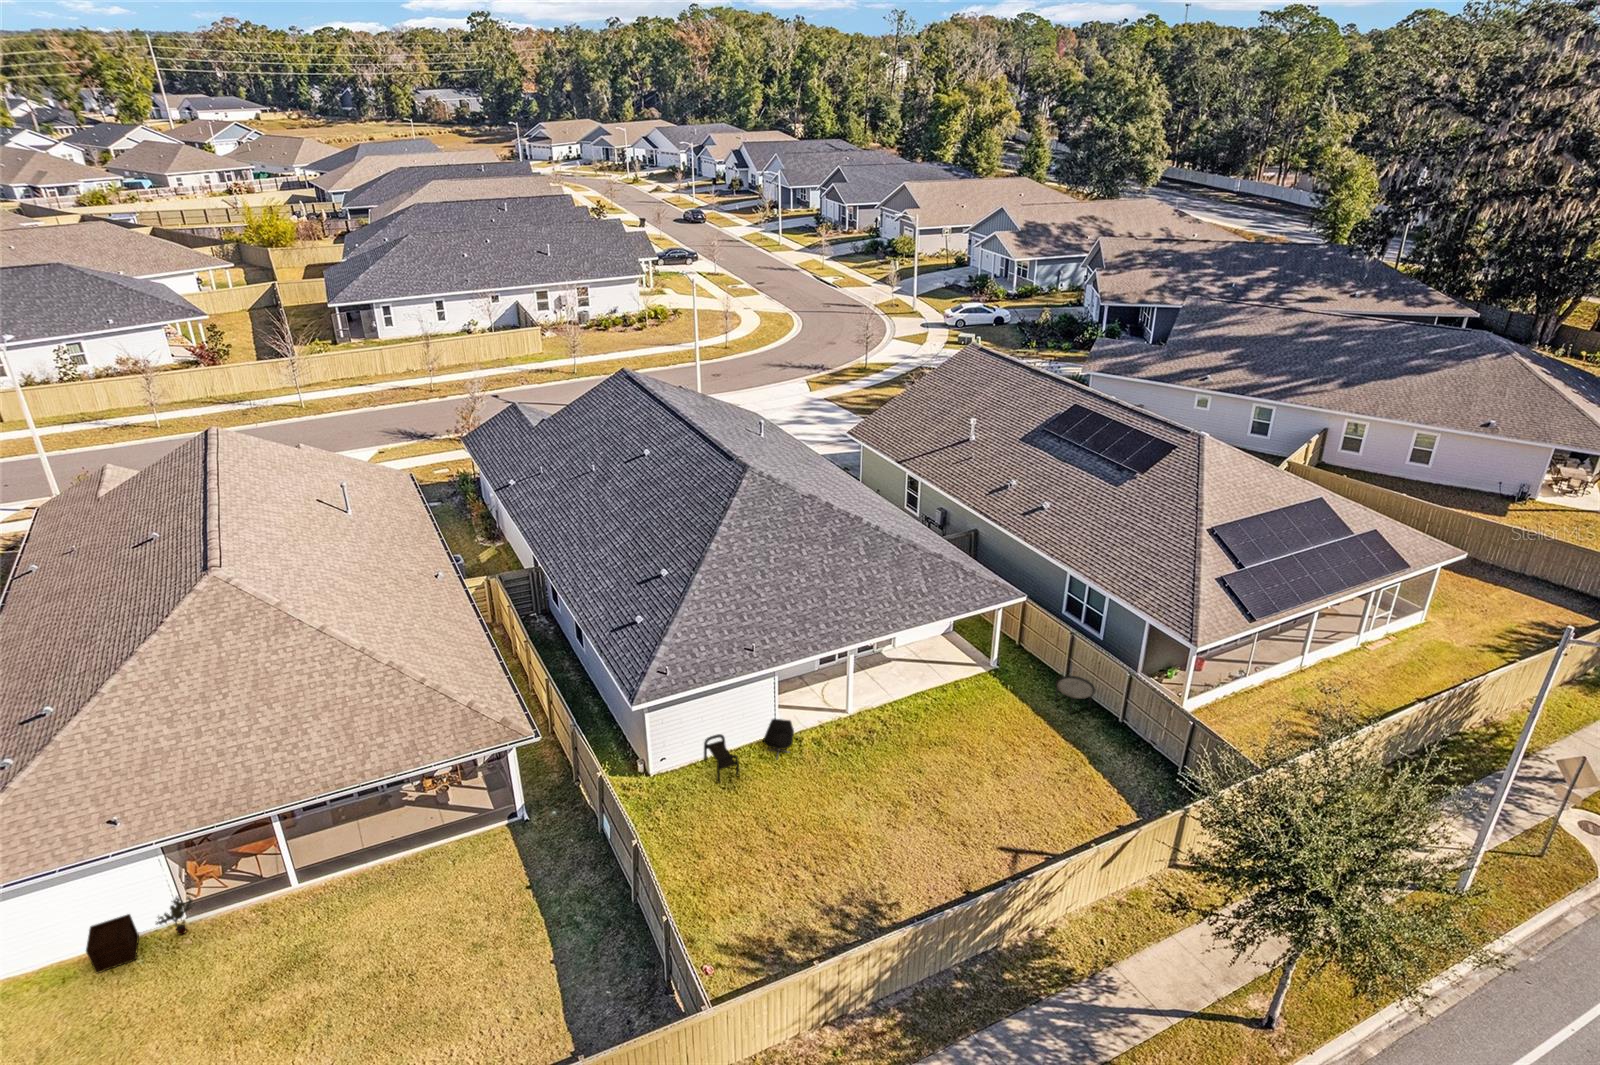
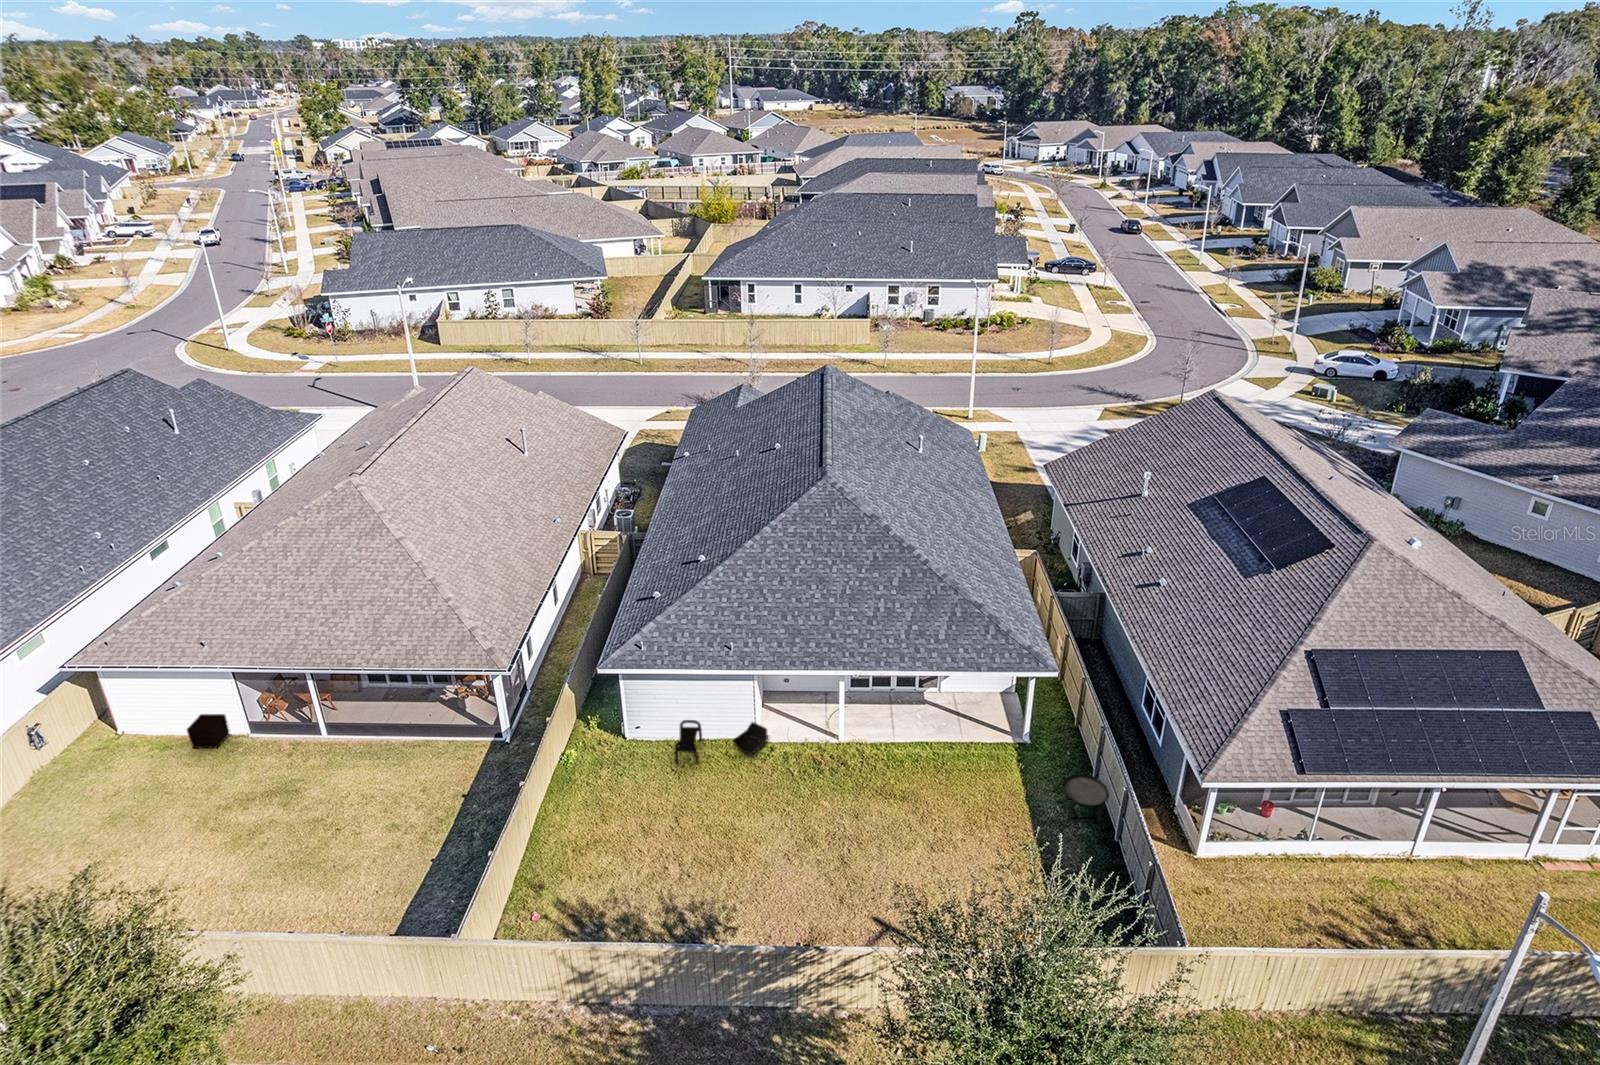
potted tree: present [156,897,195,935] -> none [234,711,263,742]

